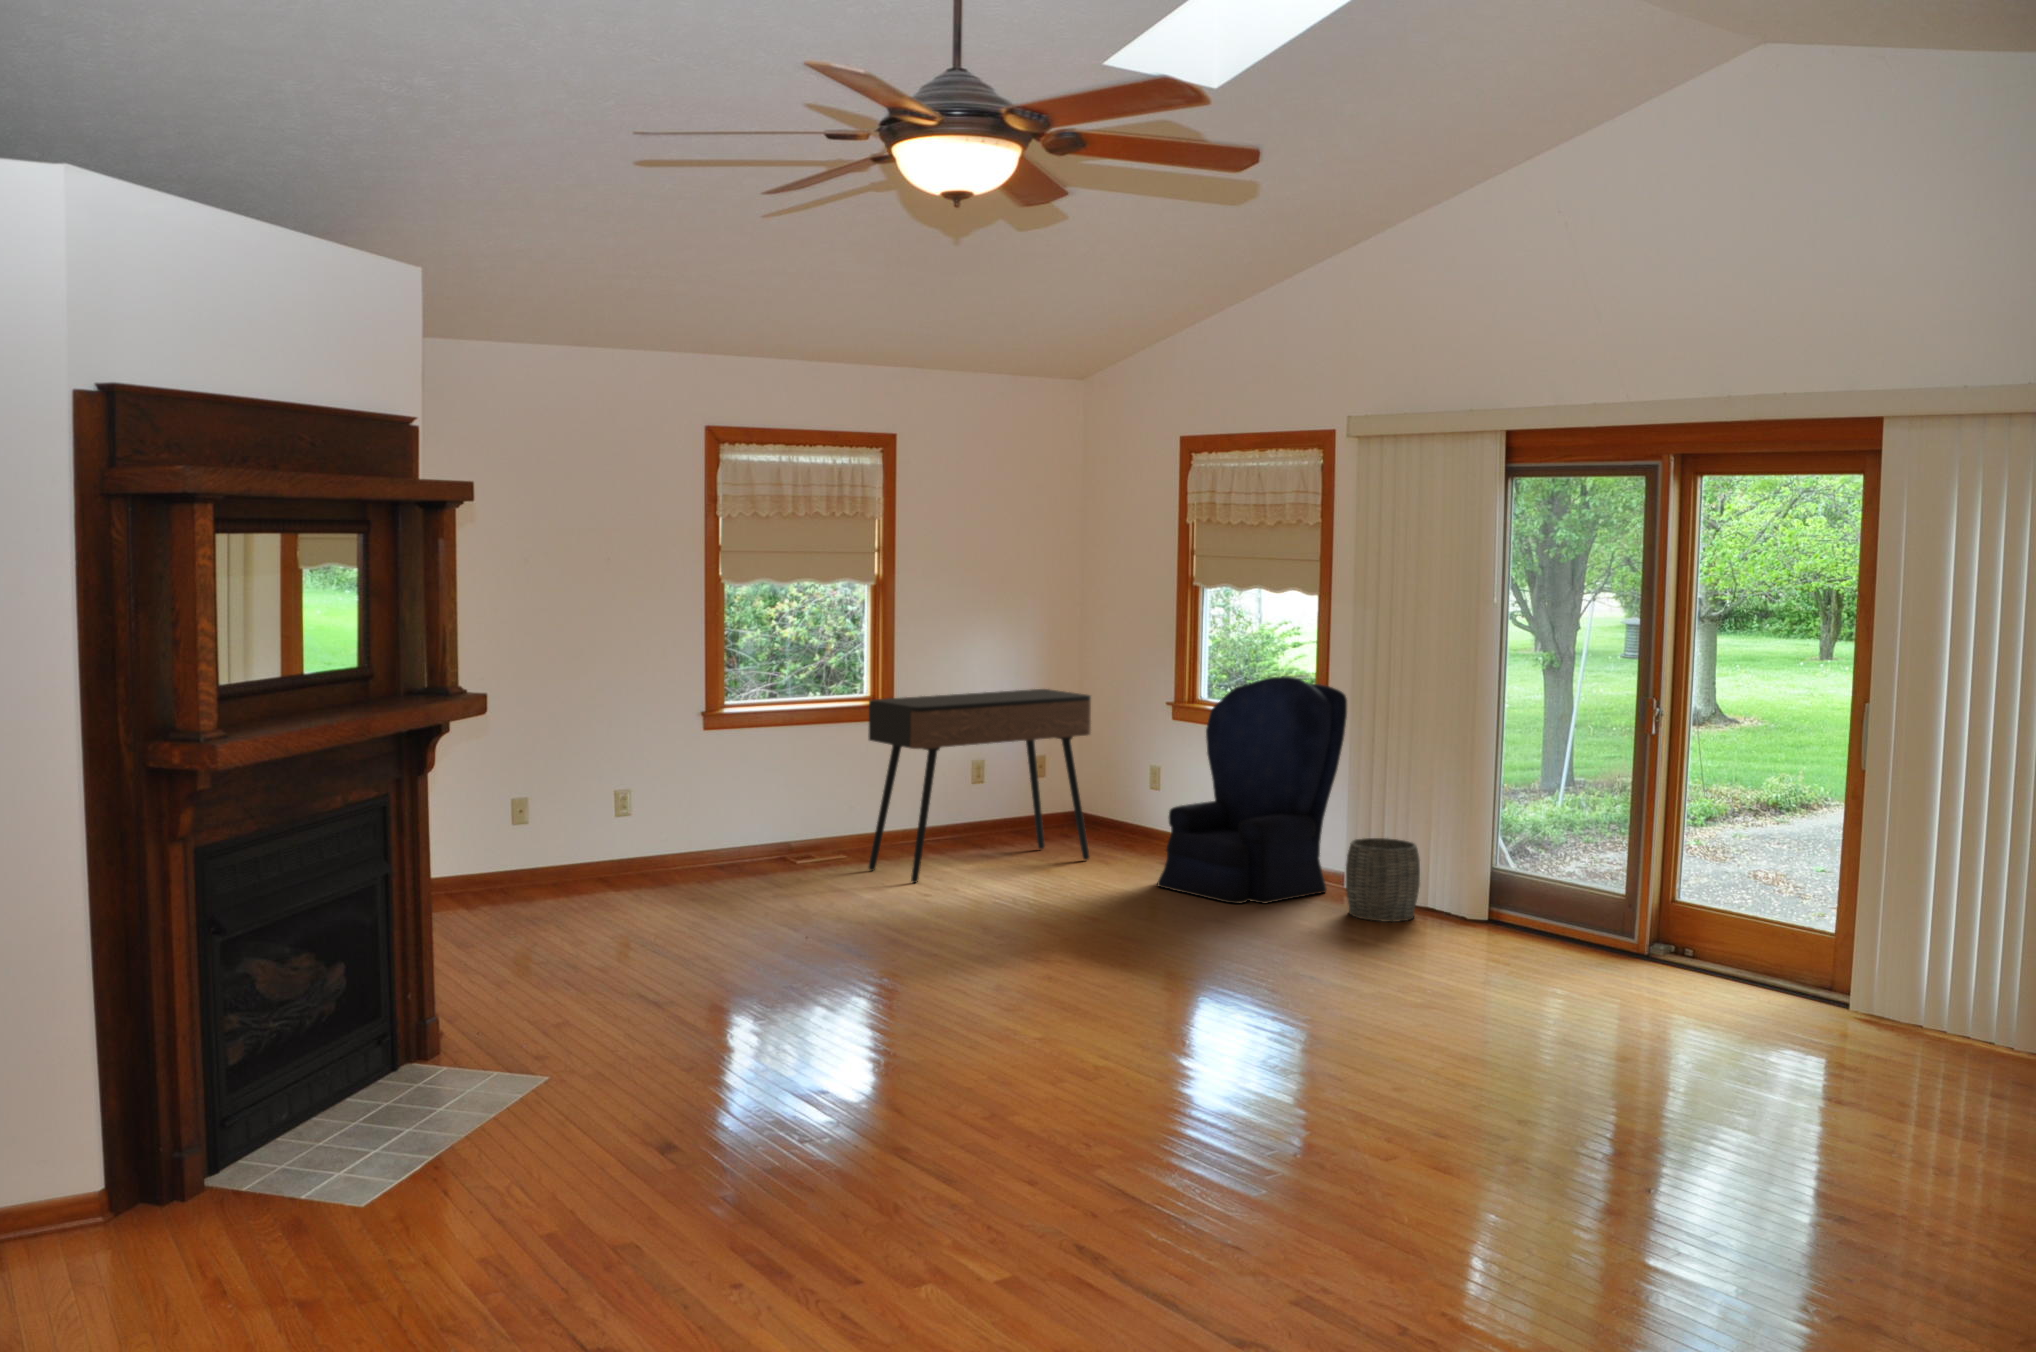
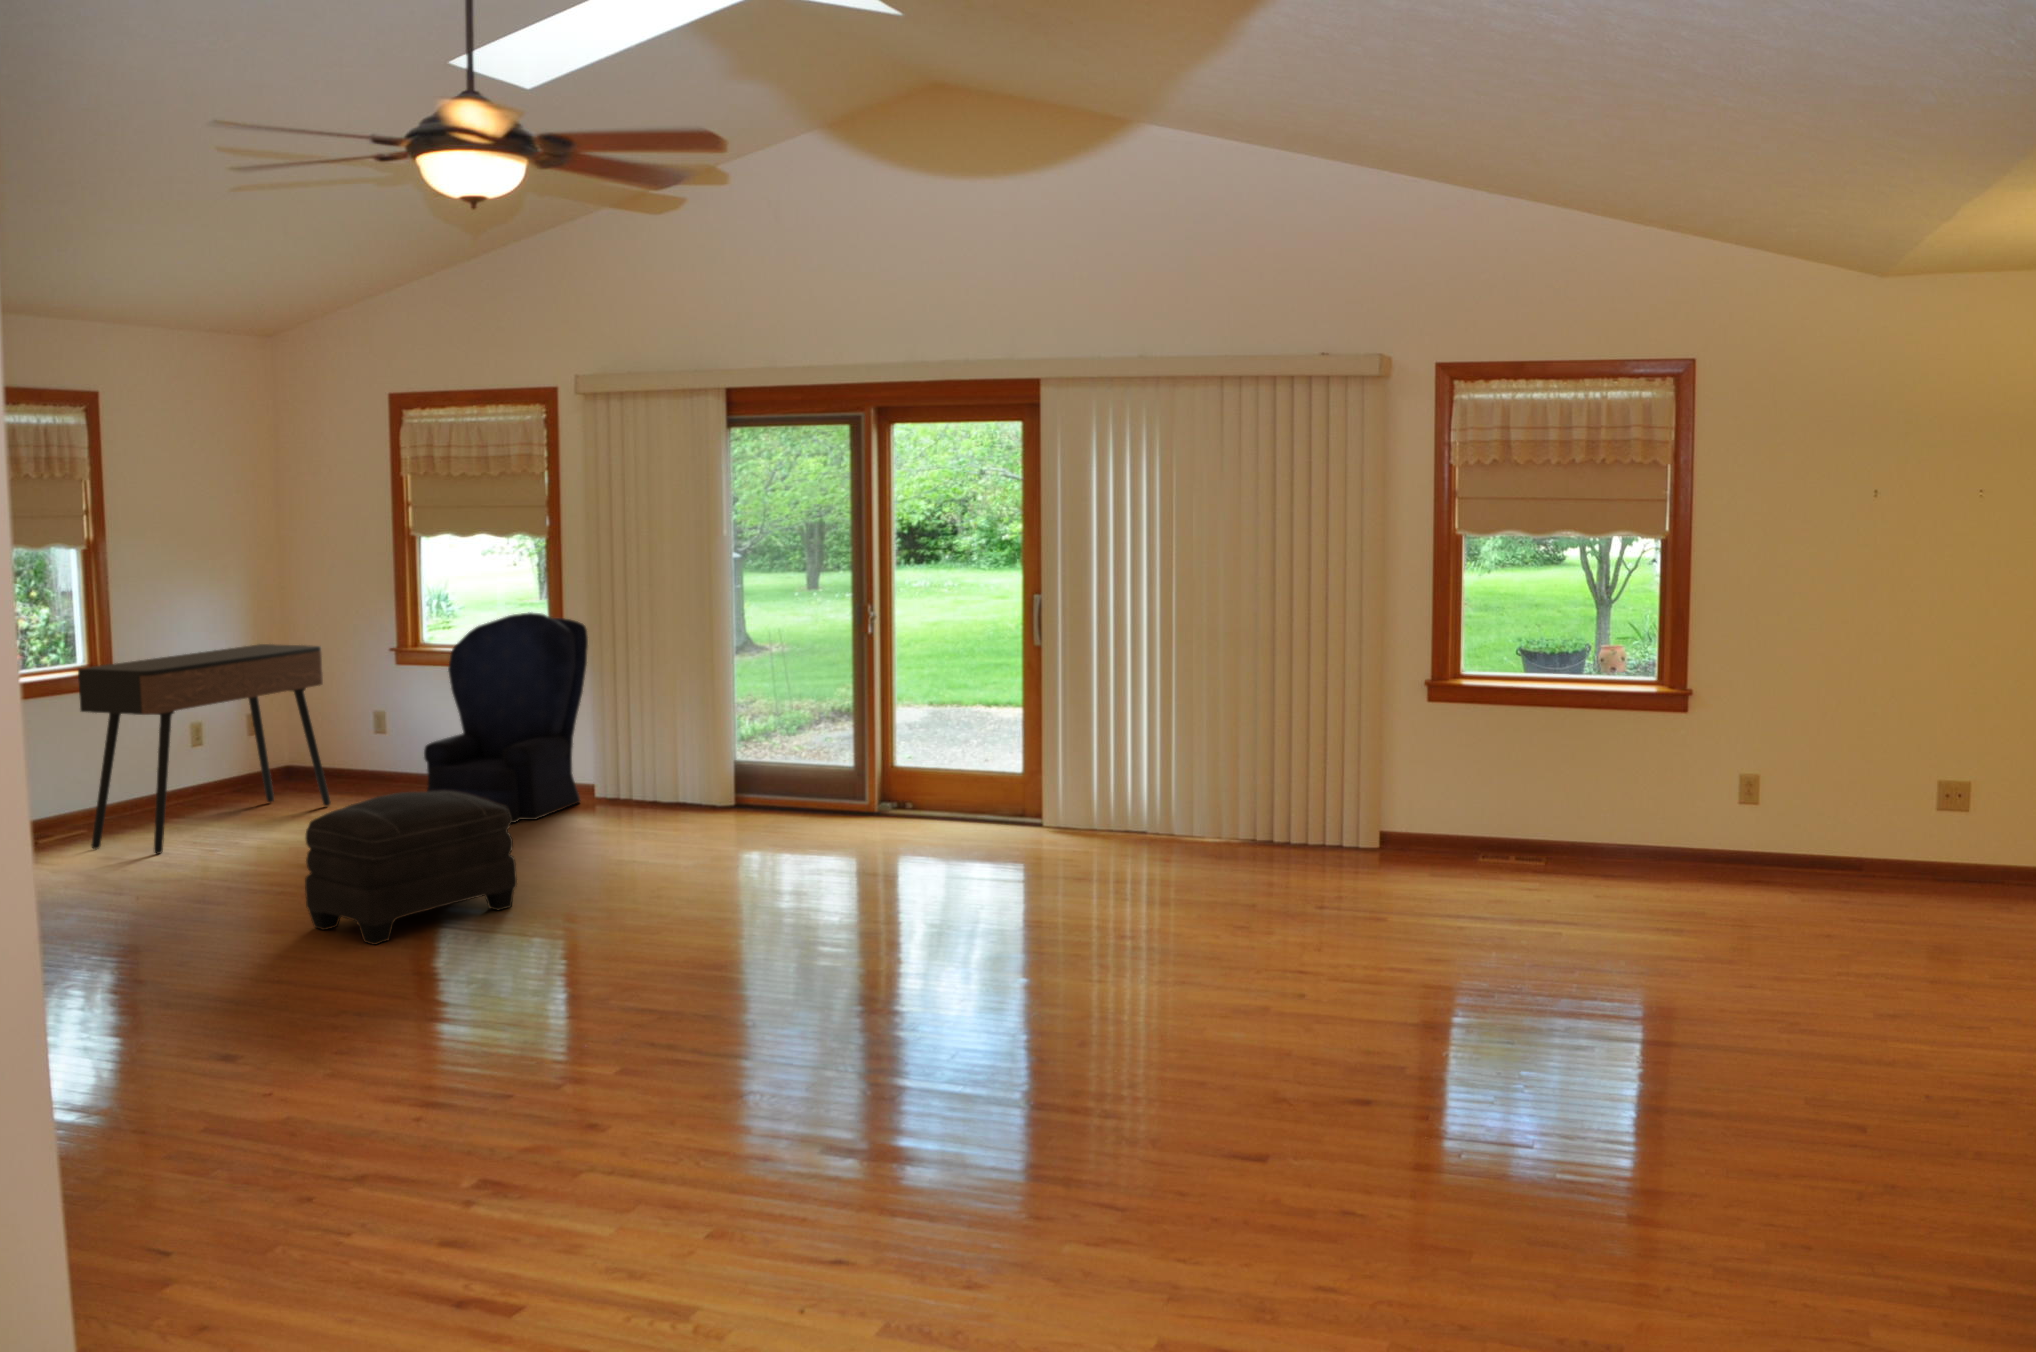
woven basket: present [1346,838,1420,922] -> none [611,747,677,820]
ottoman: none [974,852,1169,996] -> present [305,791,517,945]

